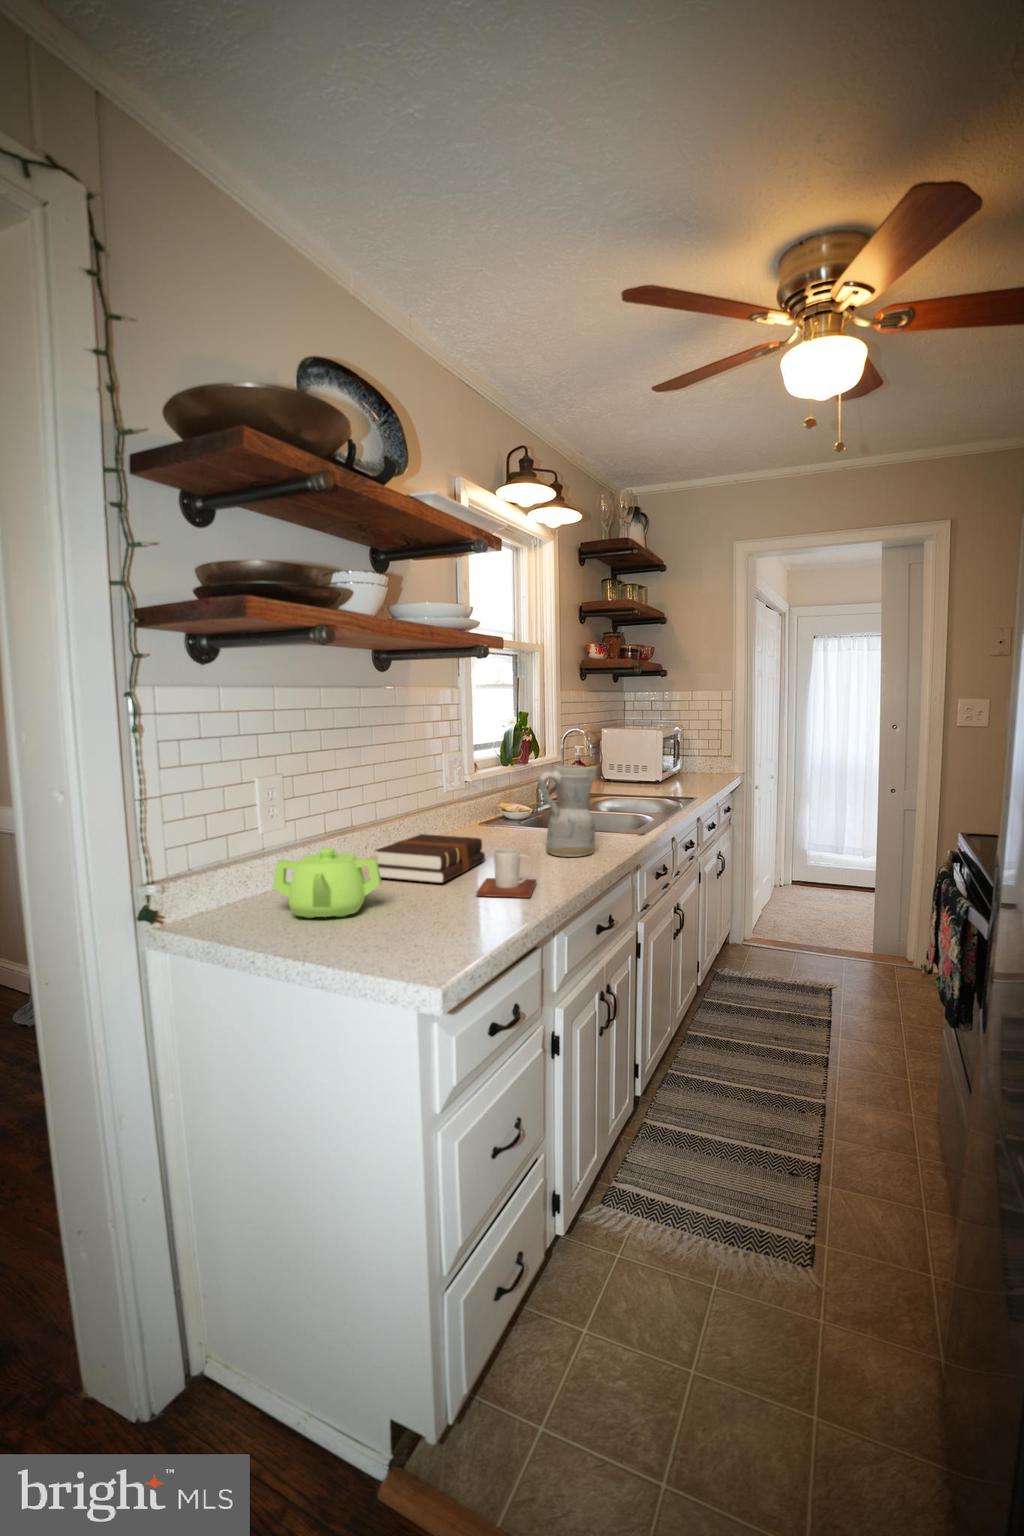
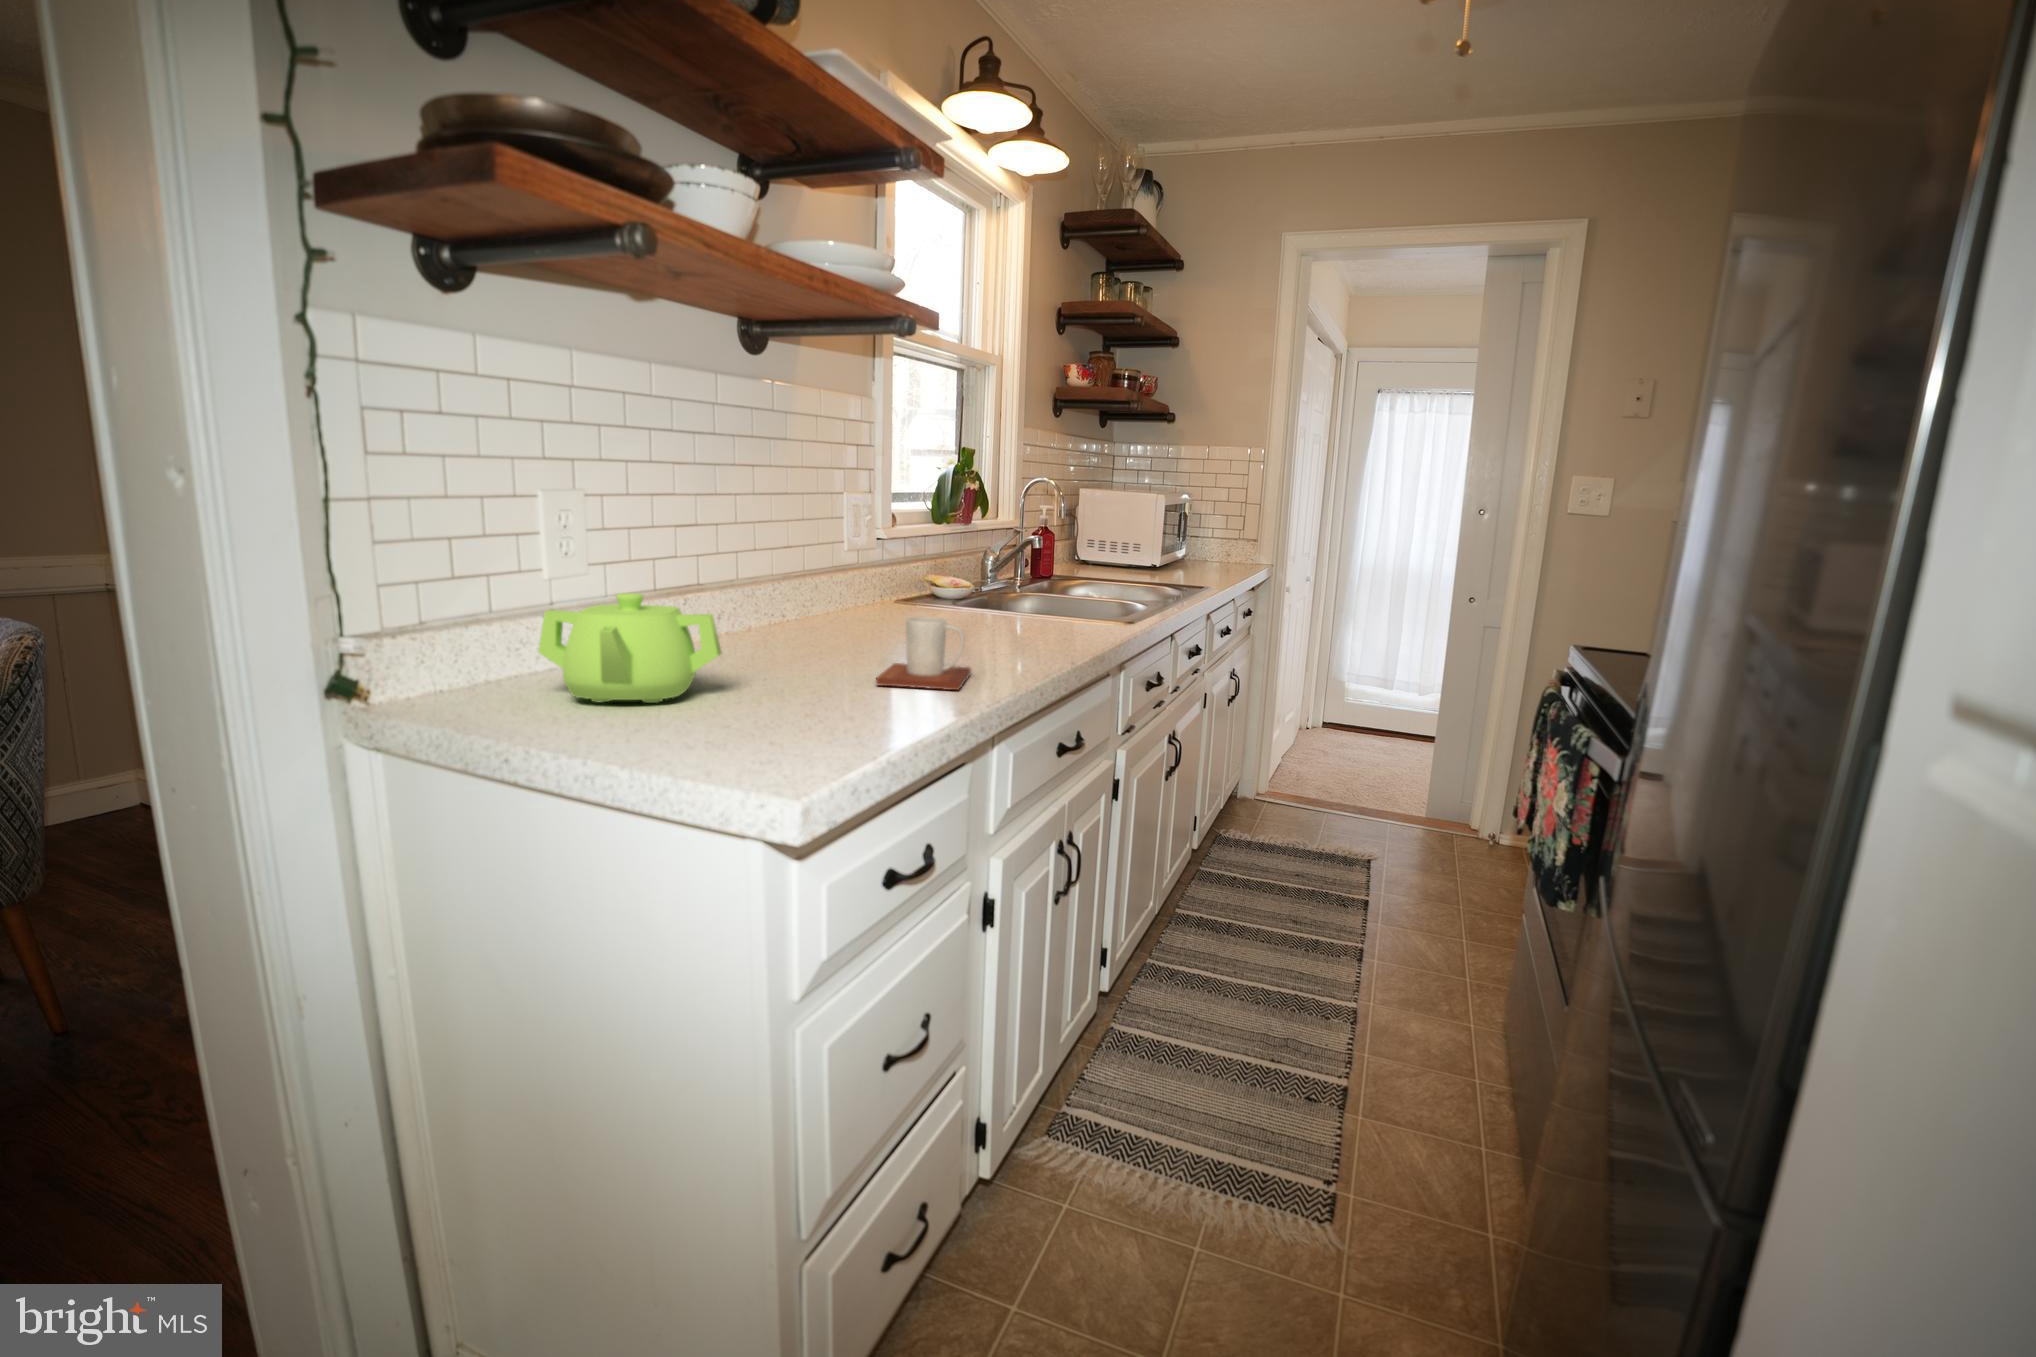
ceramic pitcher: present [538,765,597,857] -> none [982,507,1072,646]
hardback book: present [376,834,485,883] -> none [715,602,896,668]

